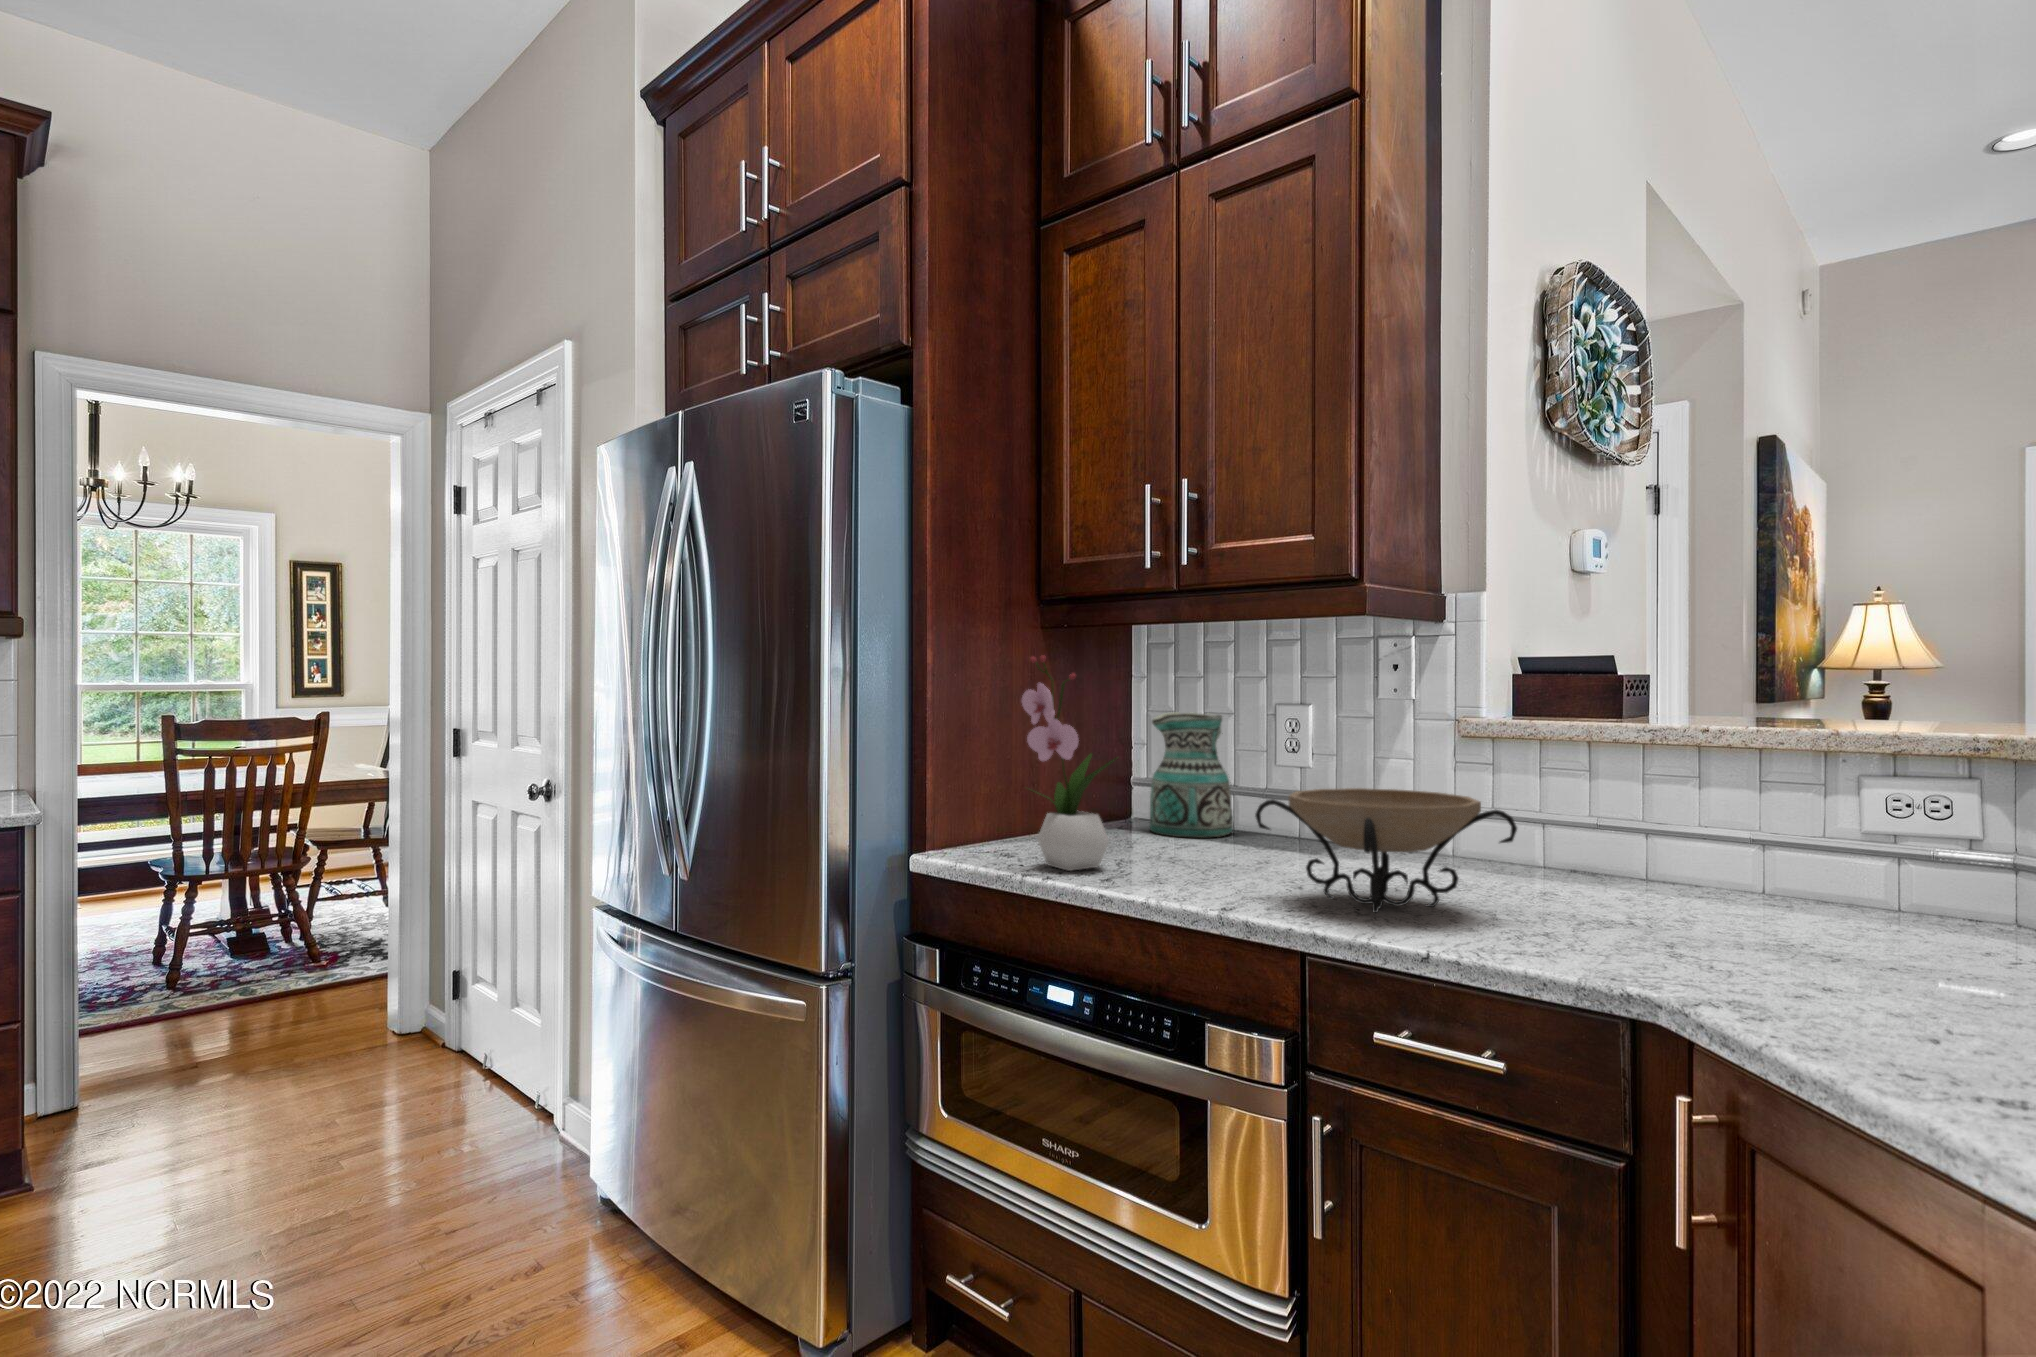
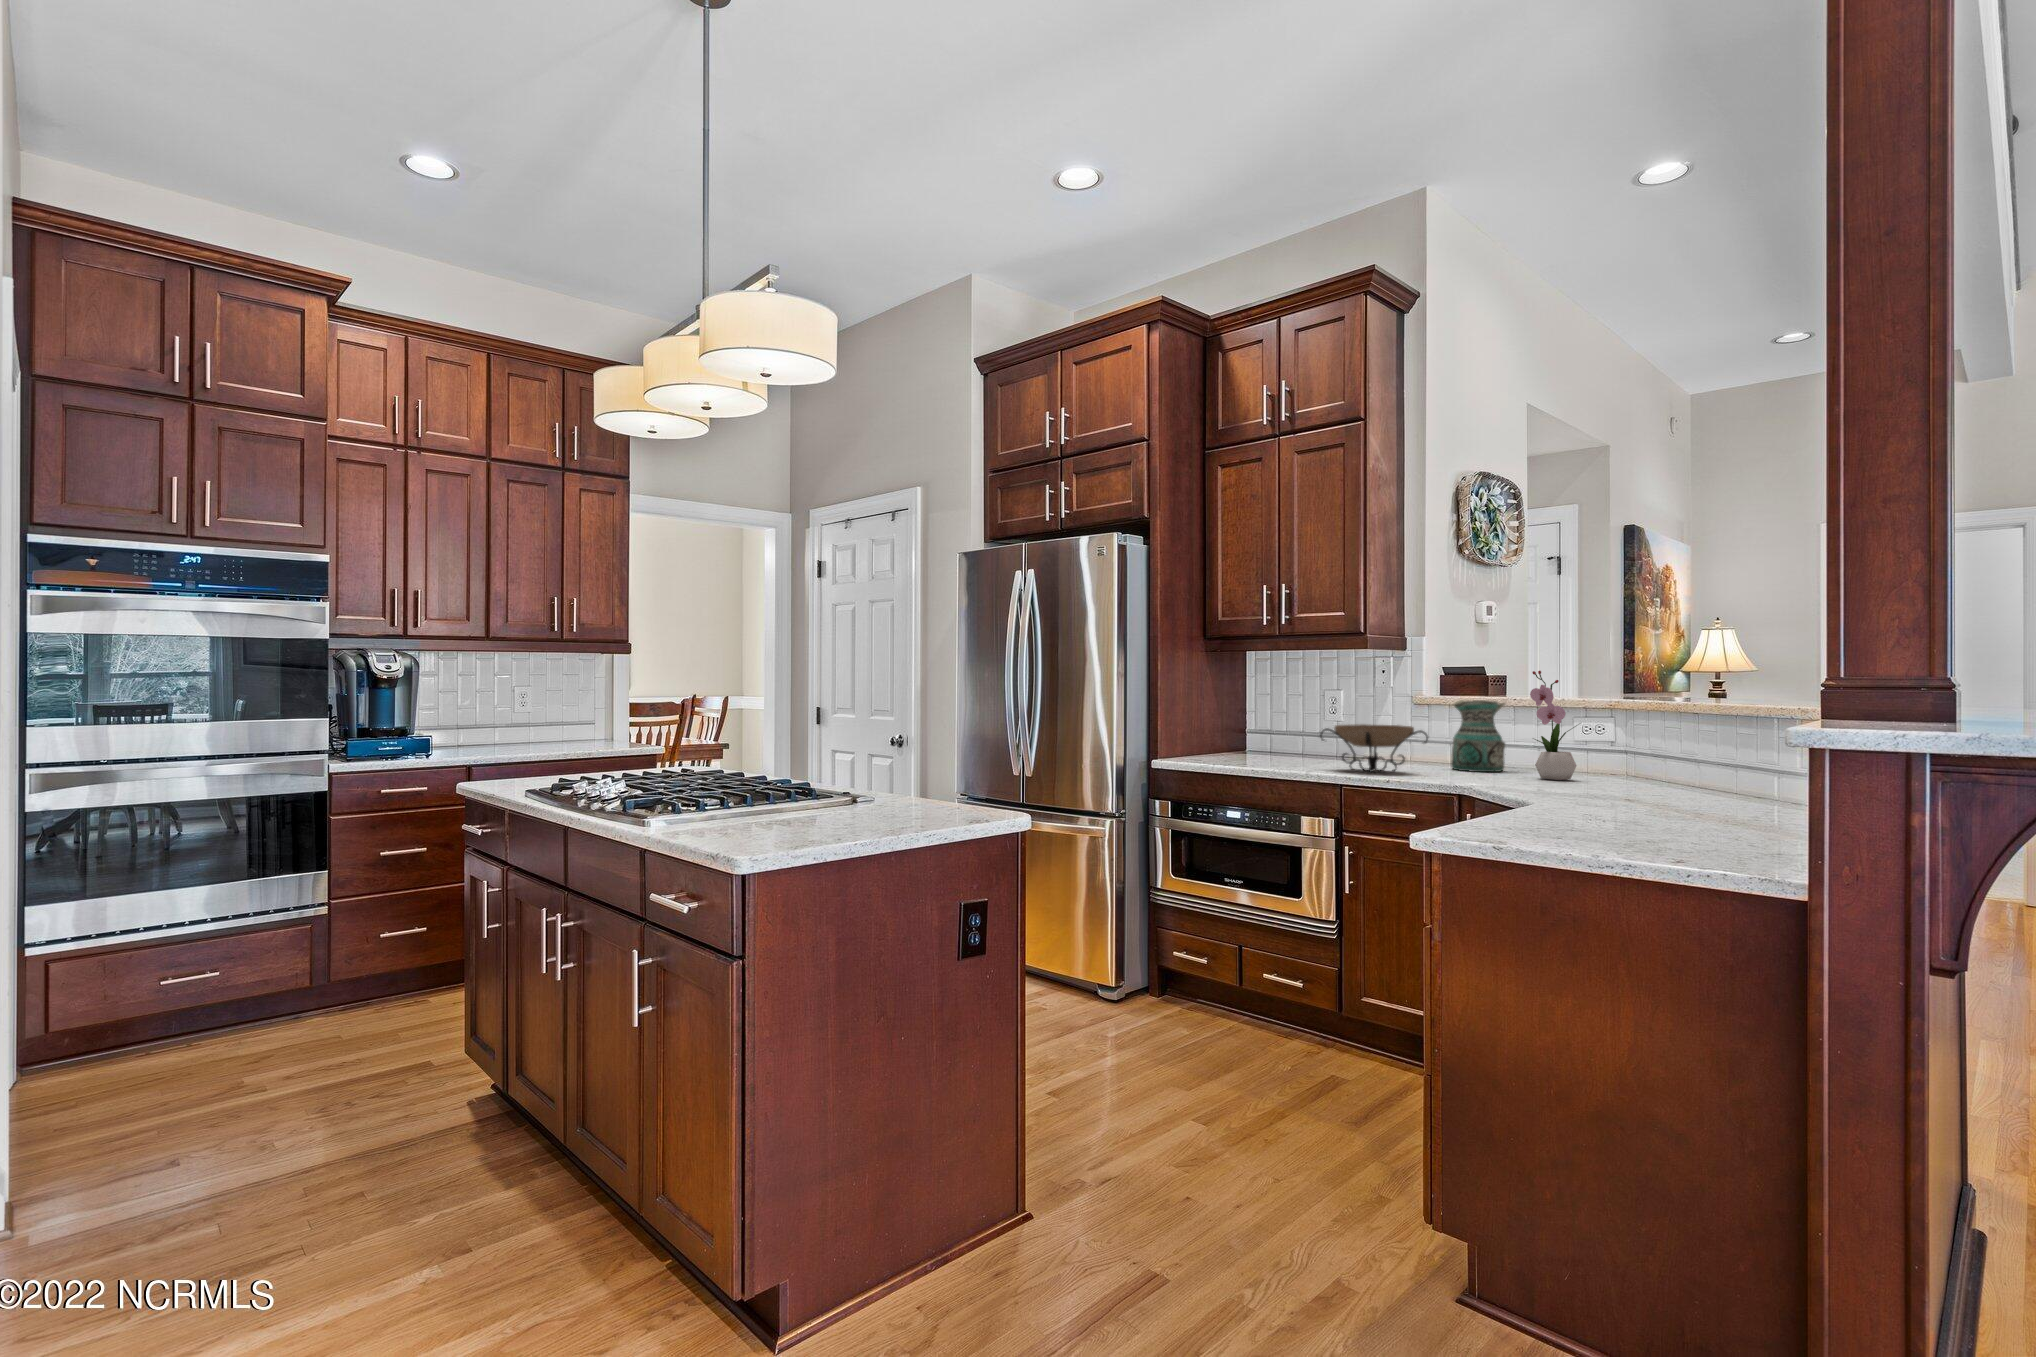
flower arrangement: present [1022,656,1117,871] -> present [1530,671,1577,780]
ceramic pitcher: present [1150,712,1233,838] -> present [1451,700,1505,772]

